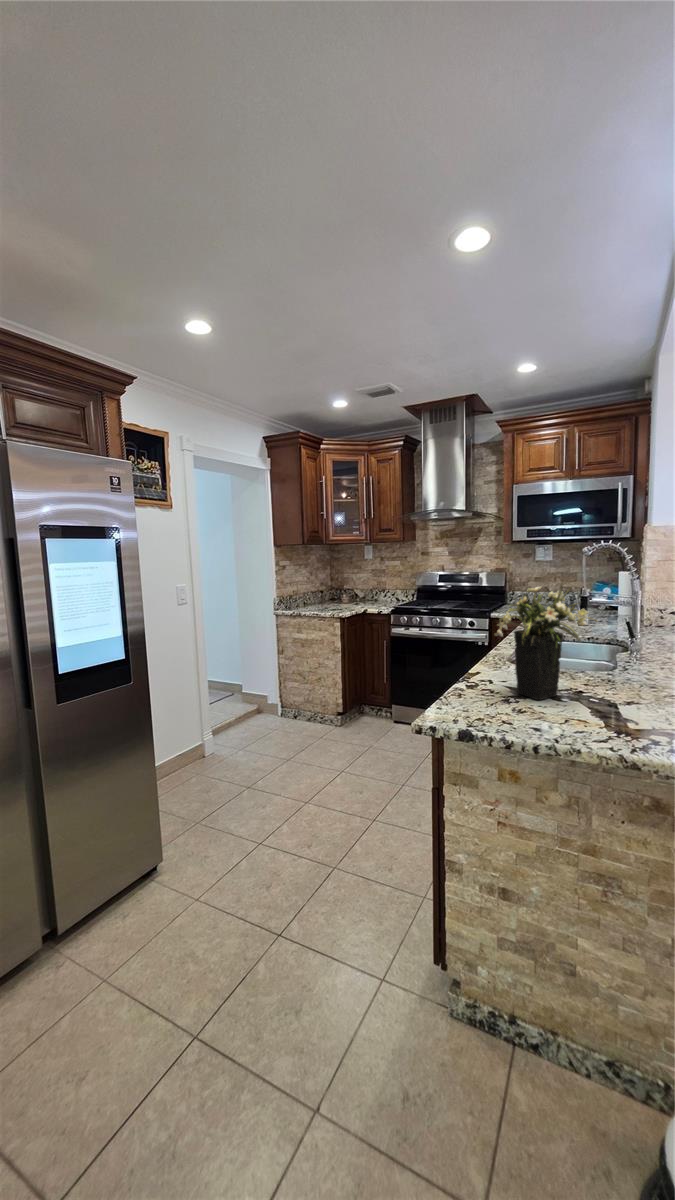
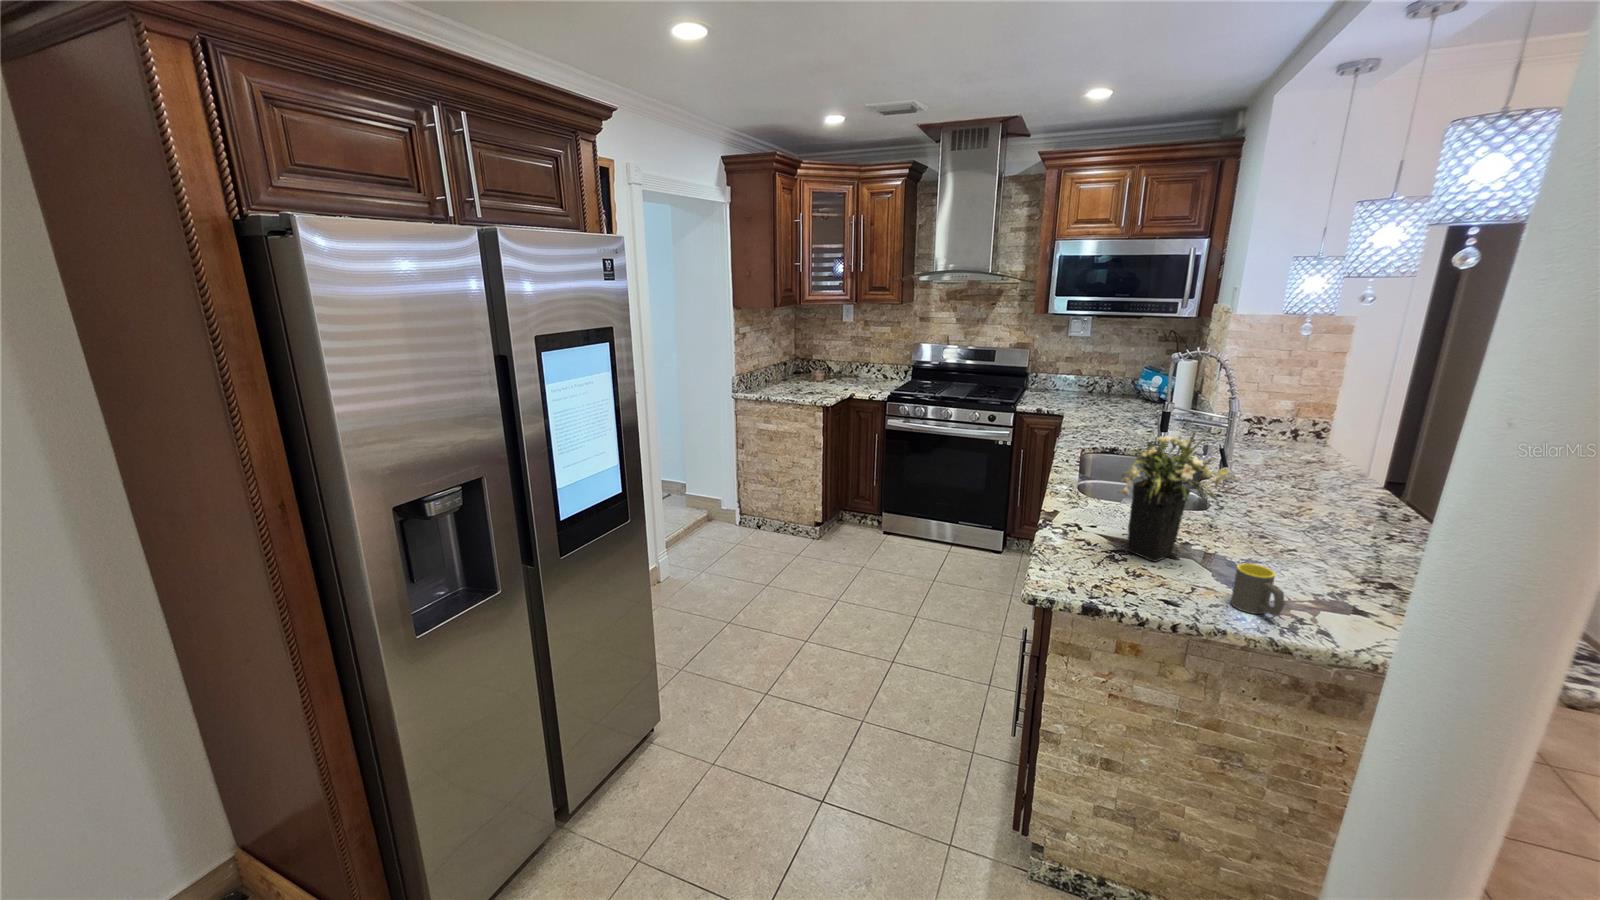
mug: none [591,690,632,736] -> present [1231,563,1285,615]

